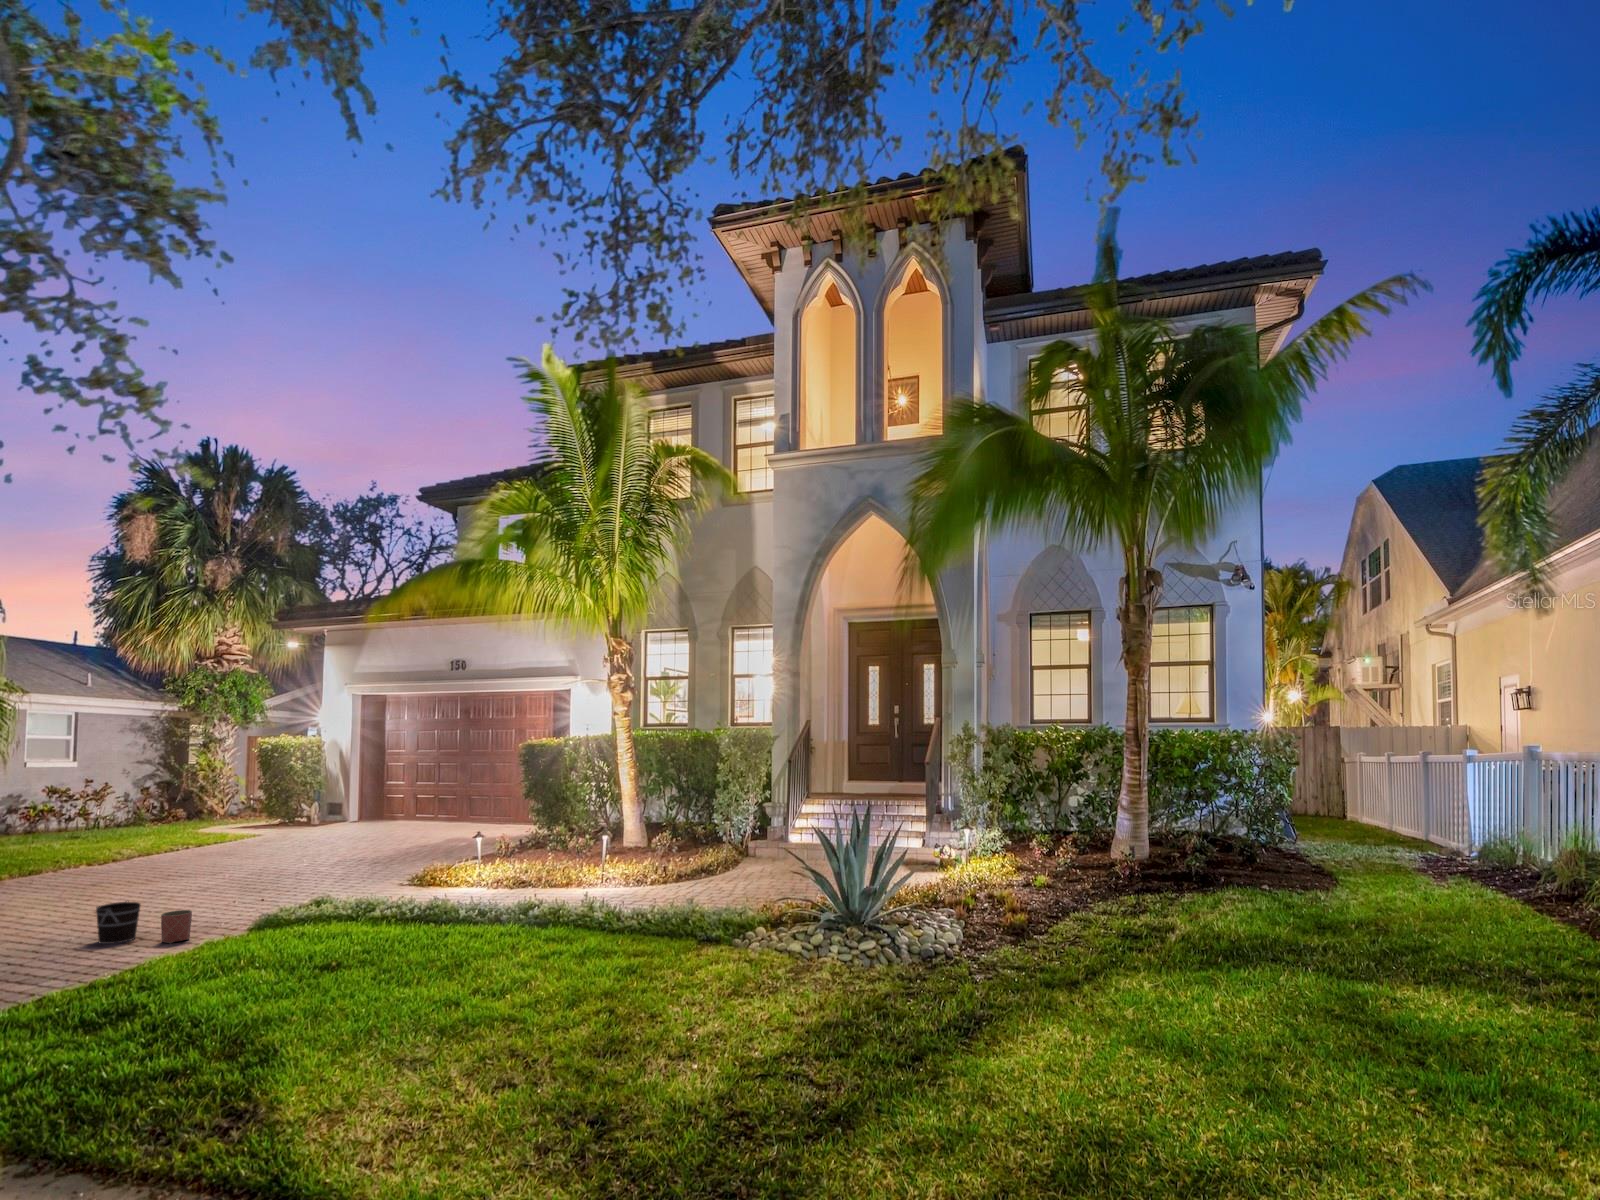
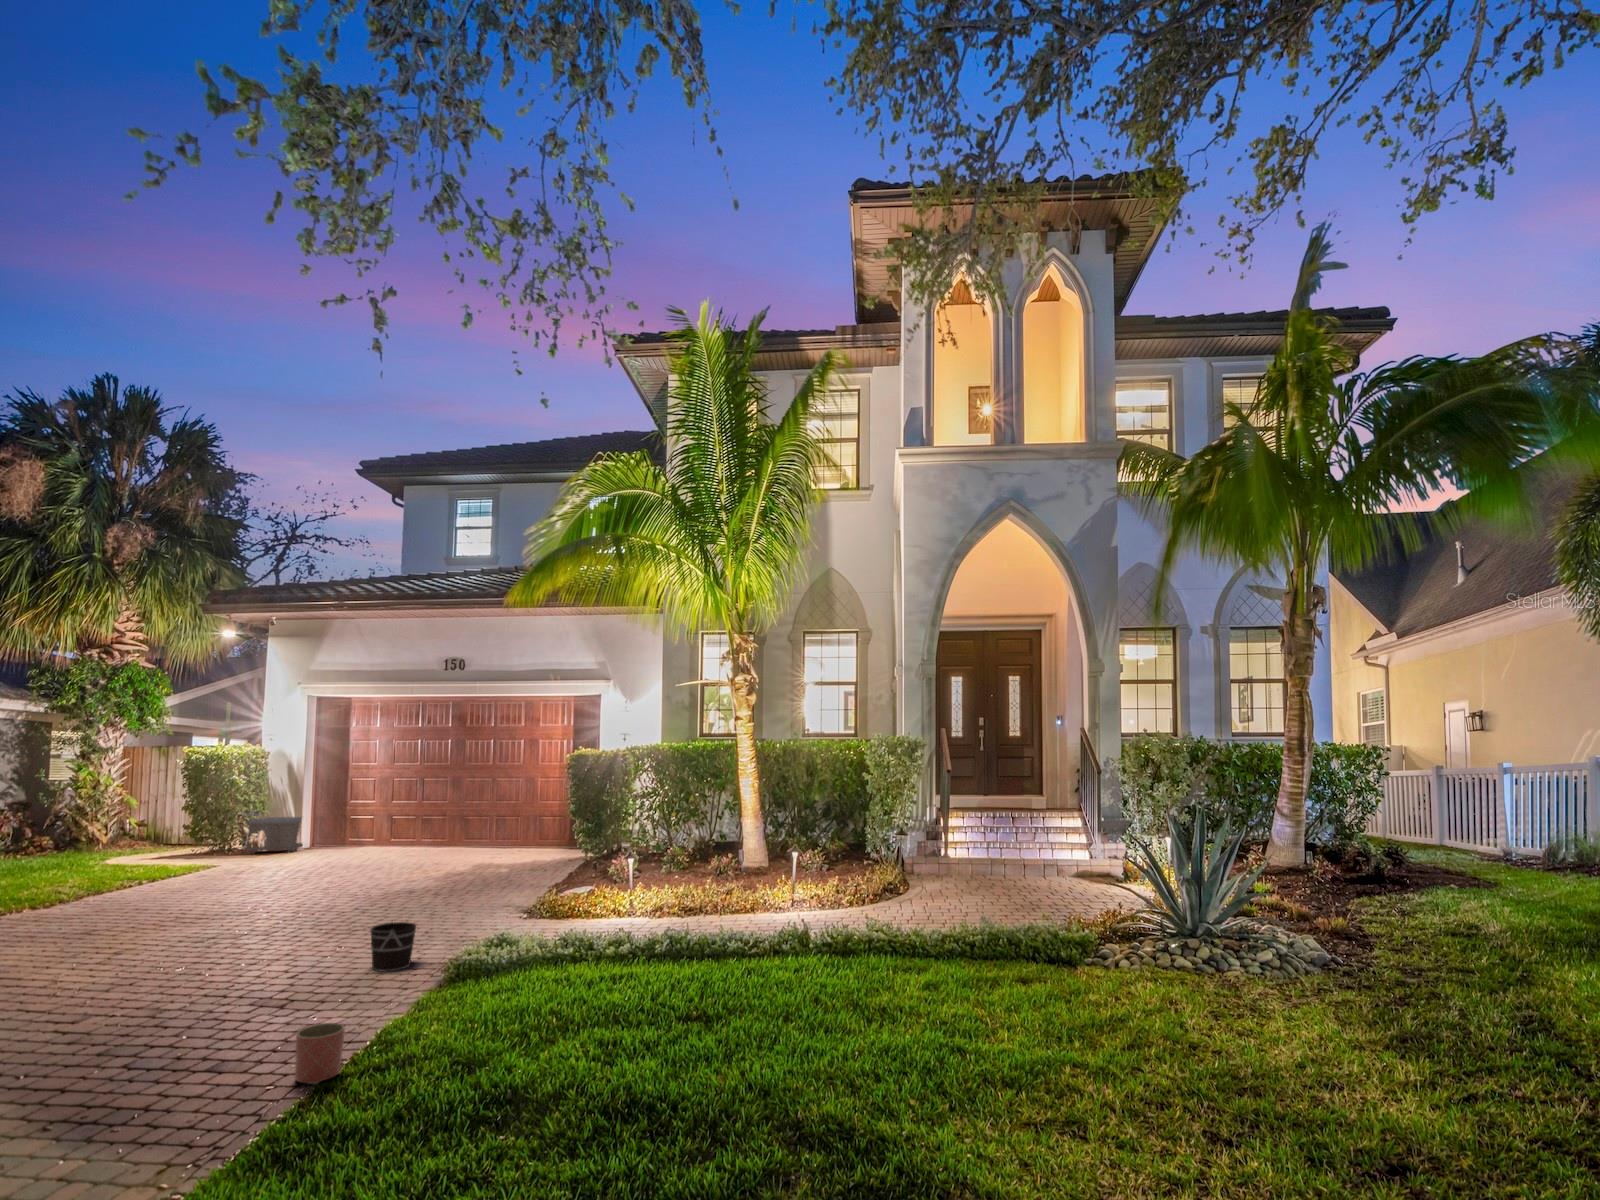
storage bench: none [307,795,352,825] -> present [247,817,303,853]
bucket: present [96,901,140,944] -> present [370,922,416,972]

